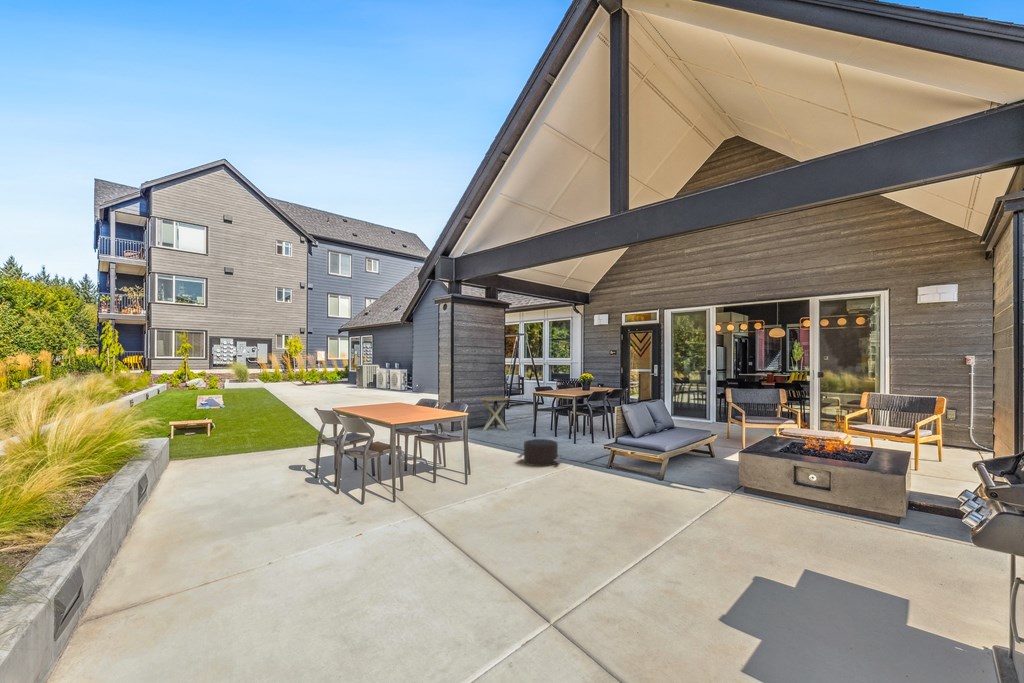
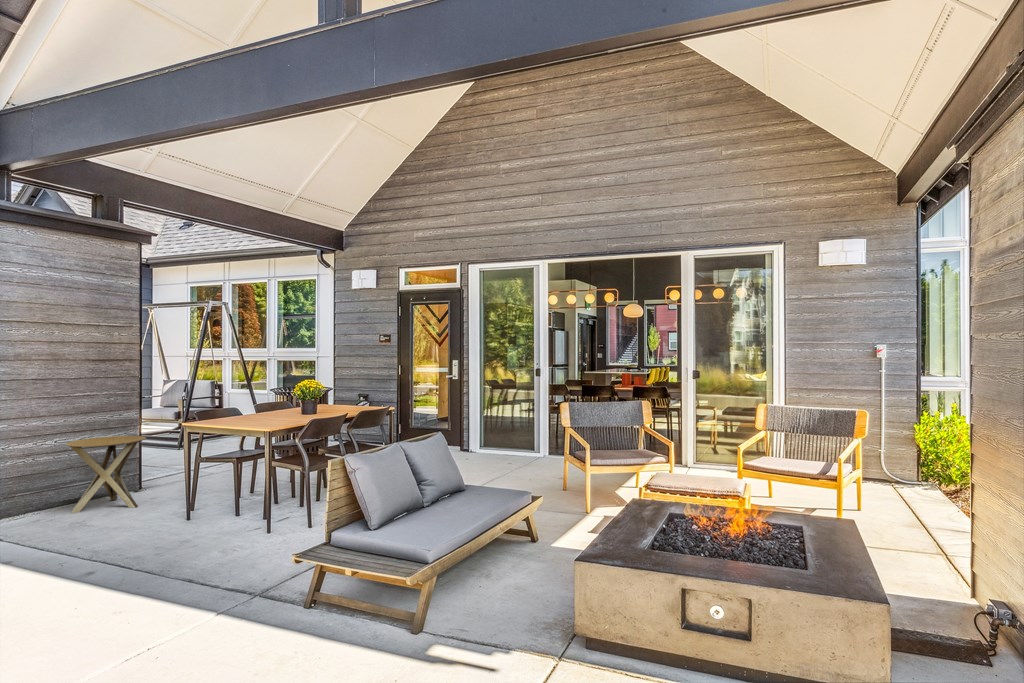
pouf: present [518,439,561,466] -> none [66,548,198,627]

